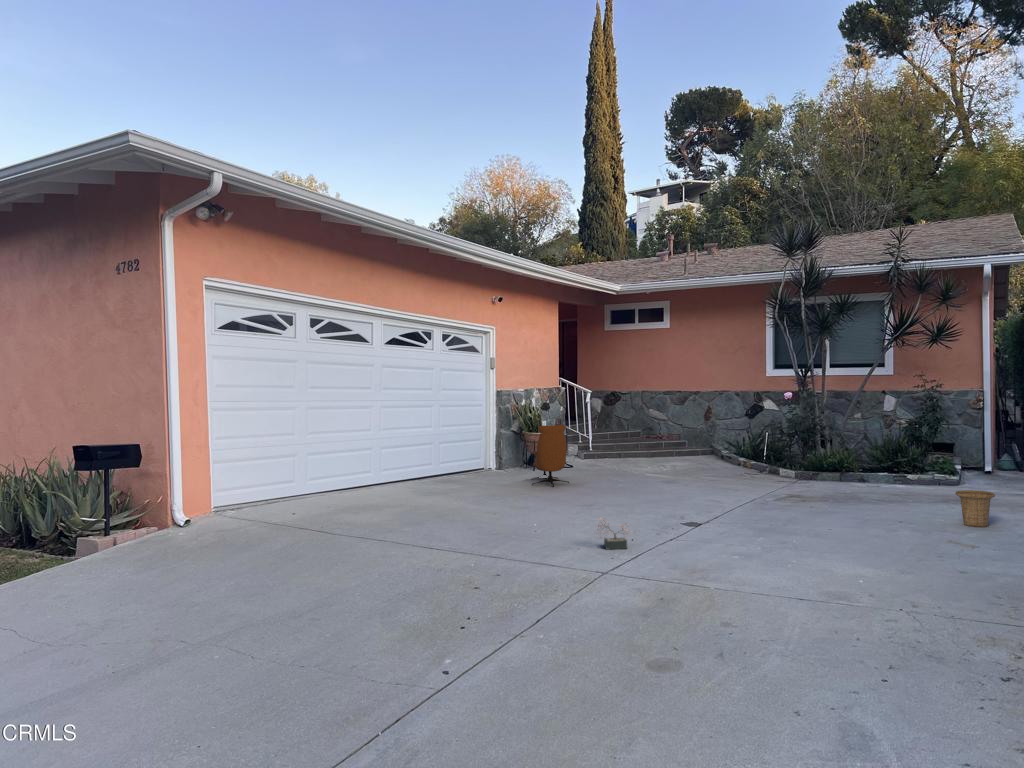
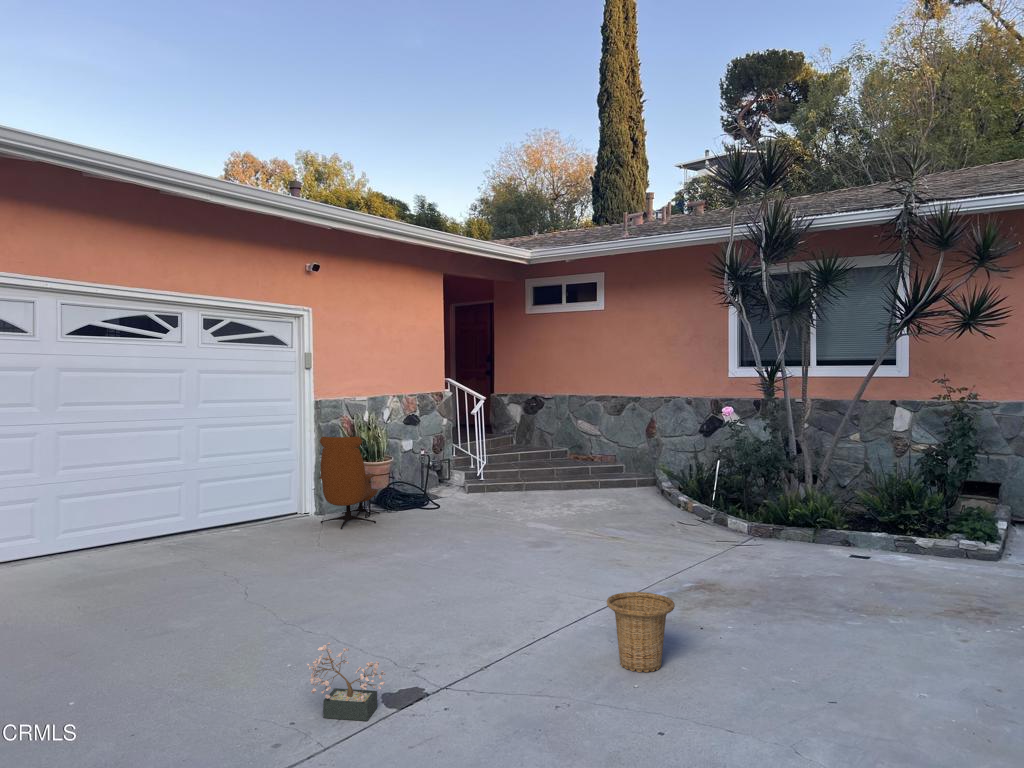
basket: present [955,490,995,527] -> present [607,592,675,672]
decorative plant: present [596,518,629,549] -> present [307,642,386,721]

